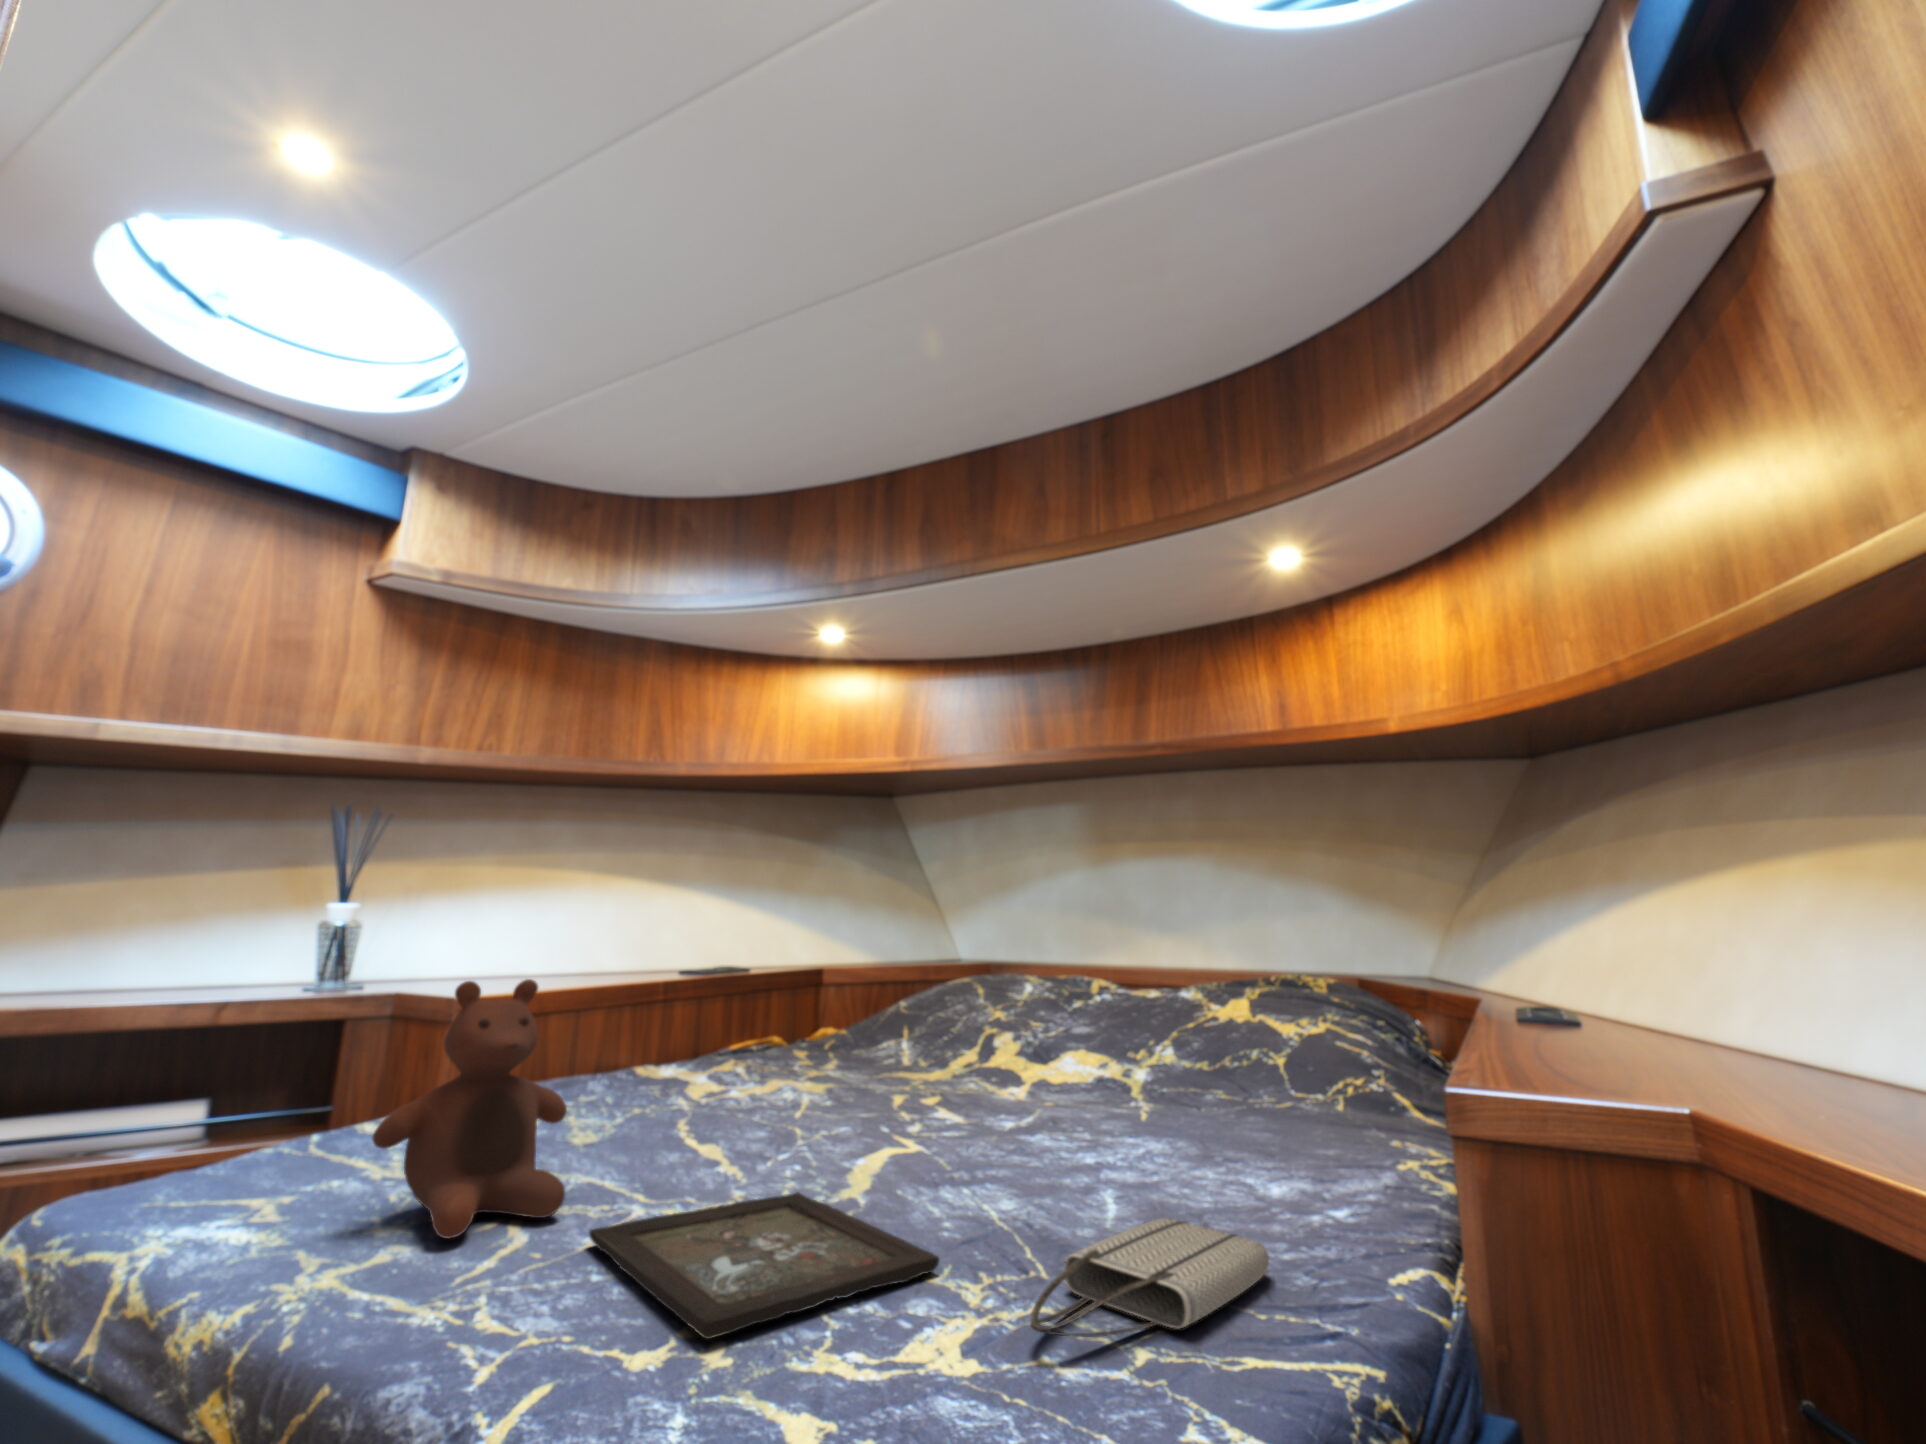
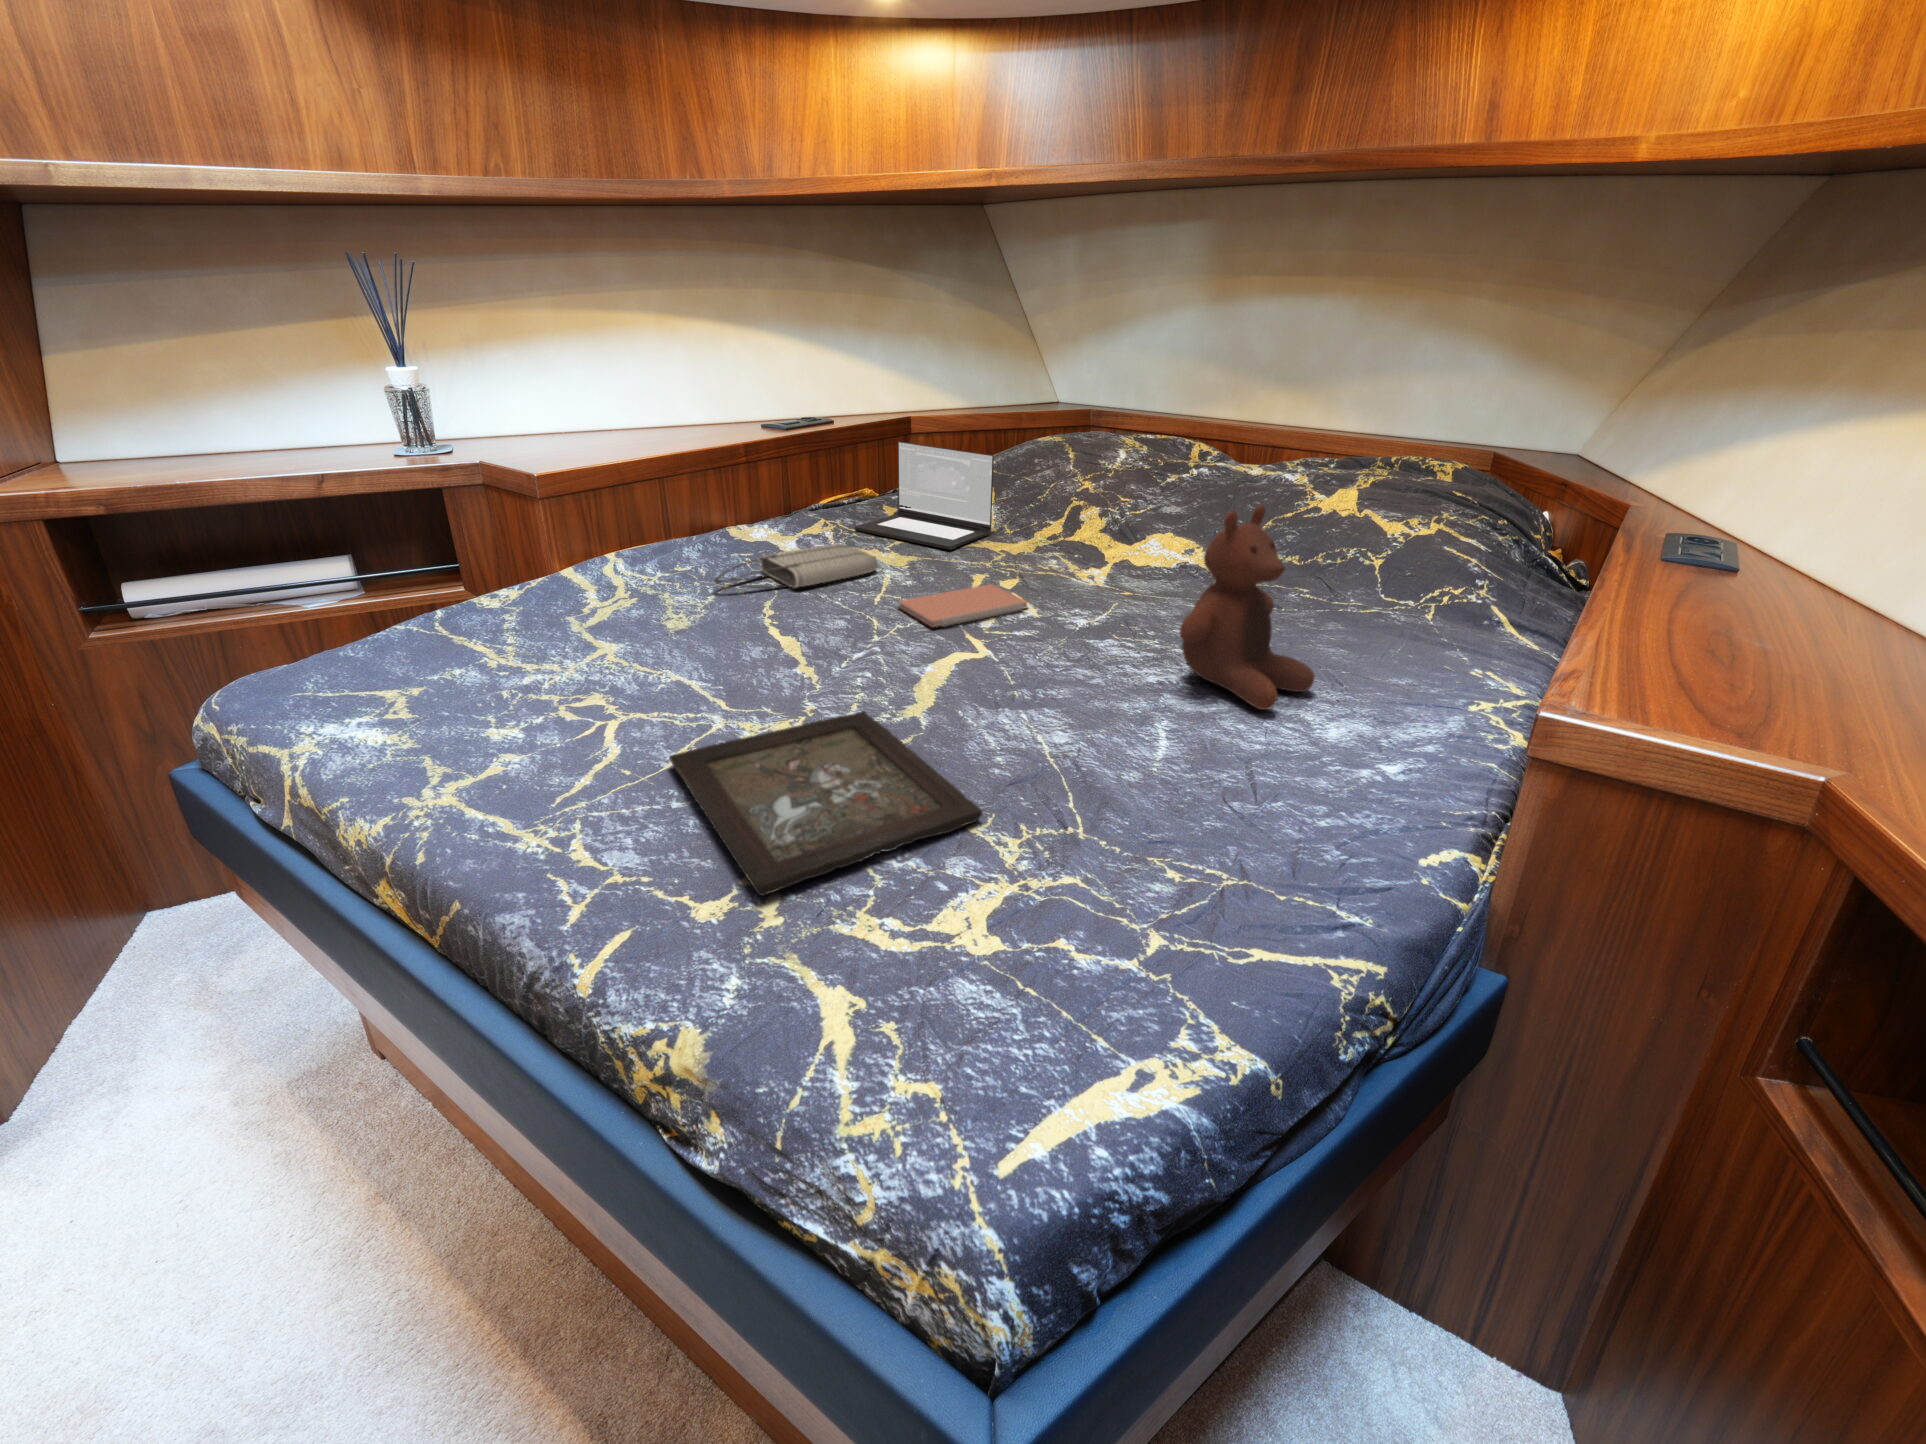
stuffed bear: present [372,979,567,1238] -> present [1180,505,1315,710]
laptop: none [766,980,910,1078] -> present [854,441,994,550]
notebook: none [820,1099,955,1132] -> present [899,584,1028,627]
tote bag: present [1030,1219,1269,1337] -> present [714,544,878,588]

